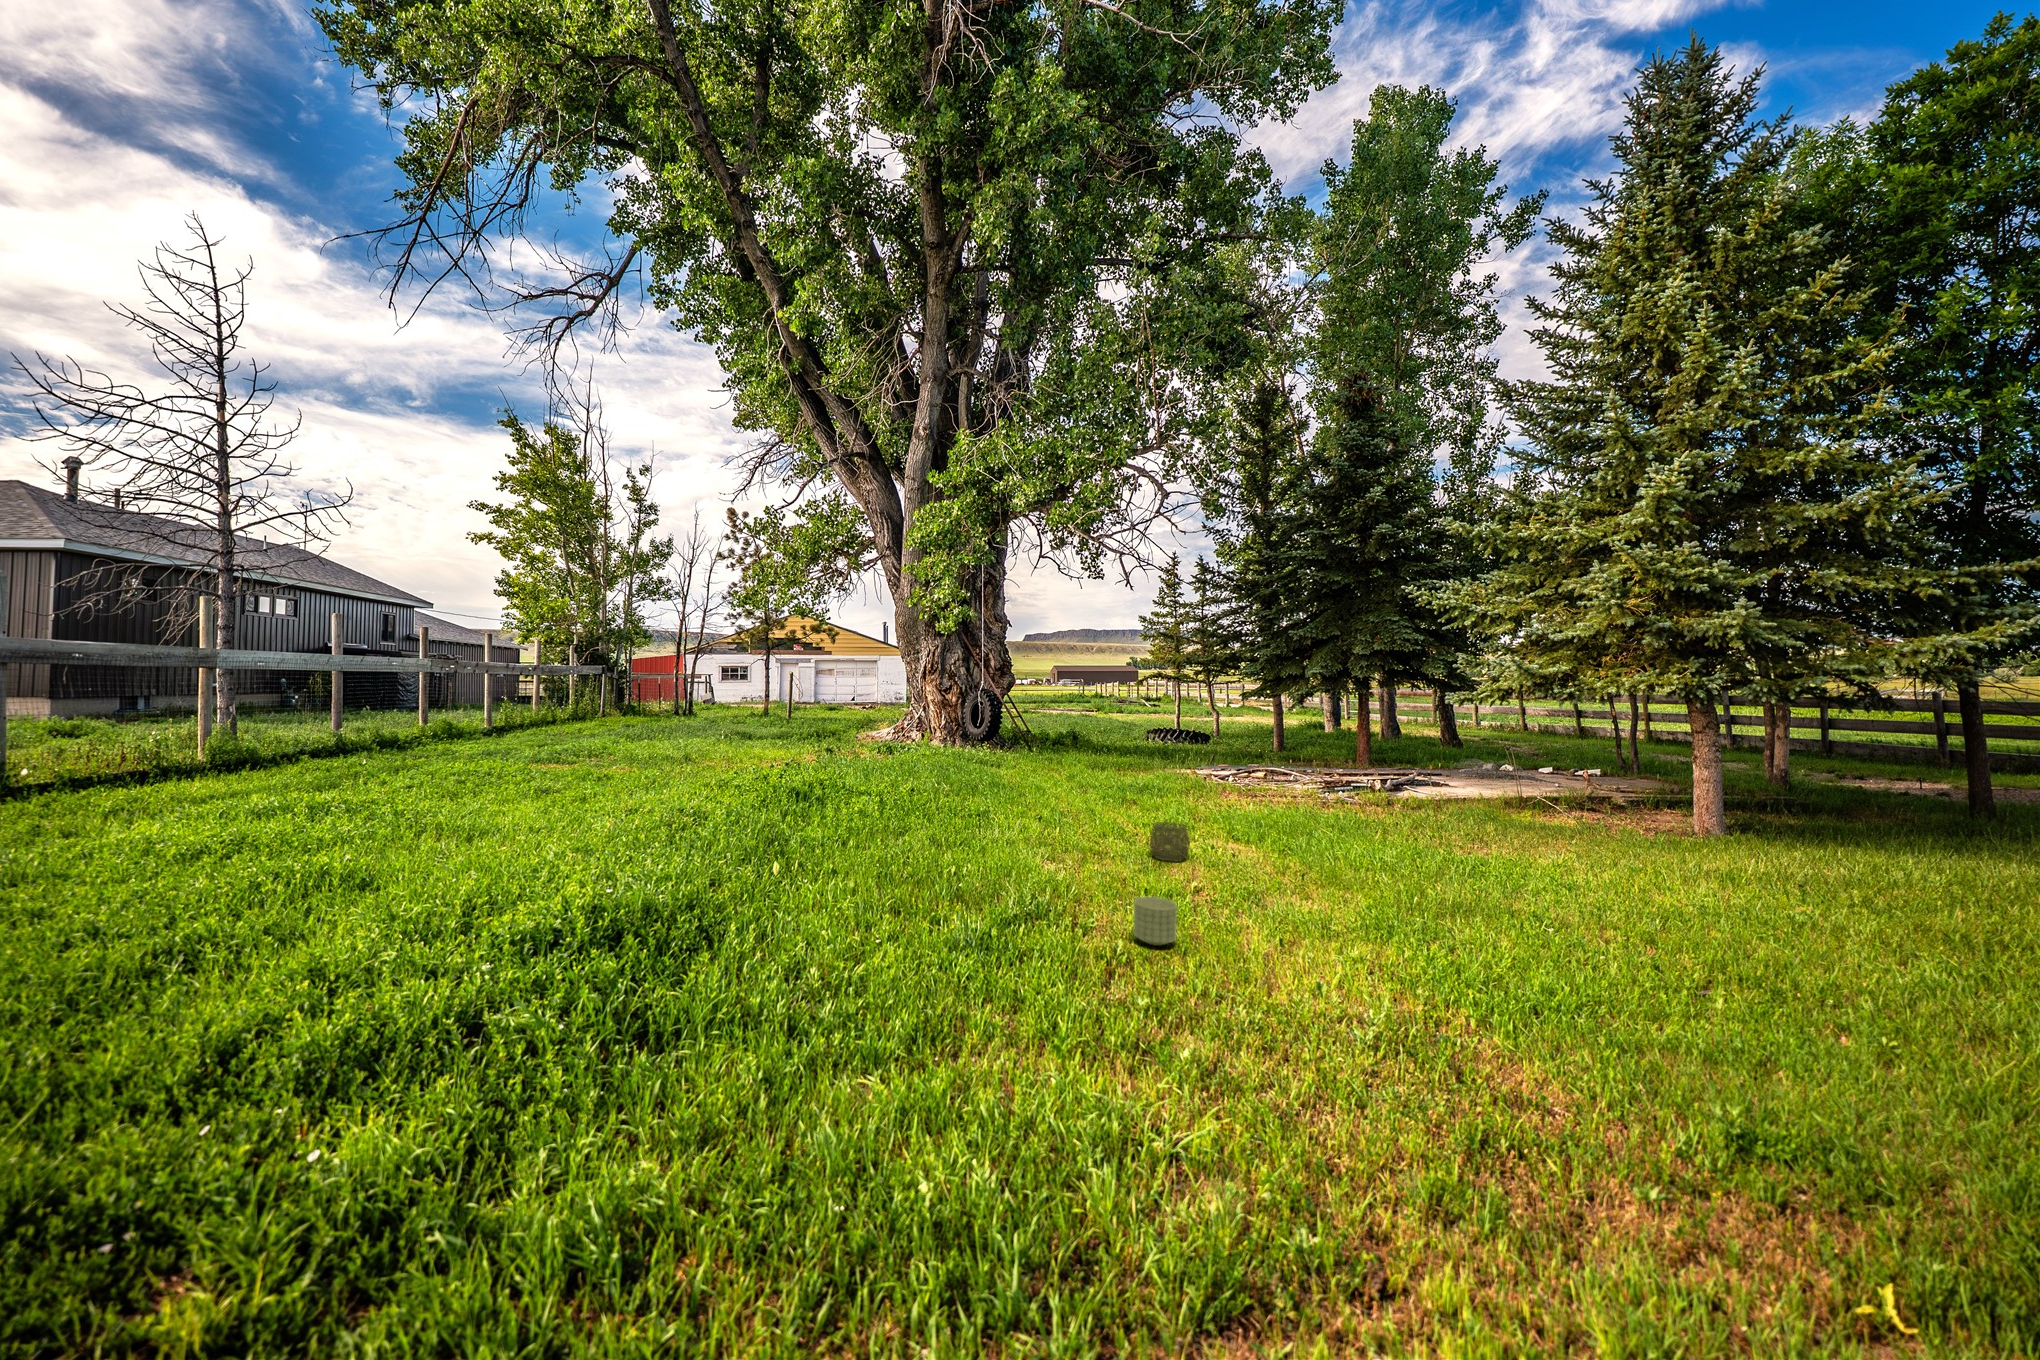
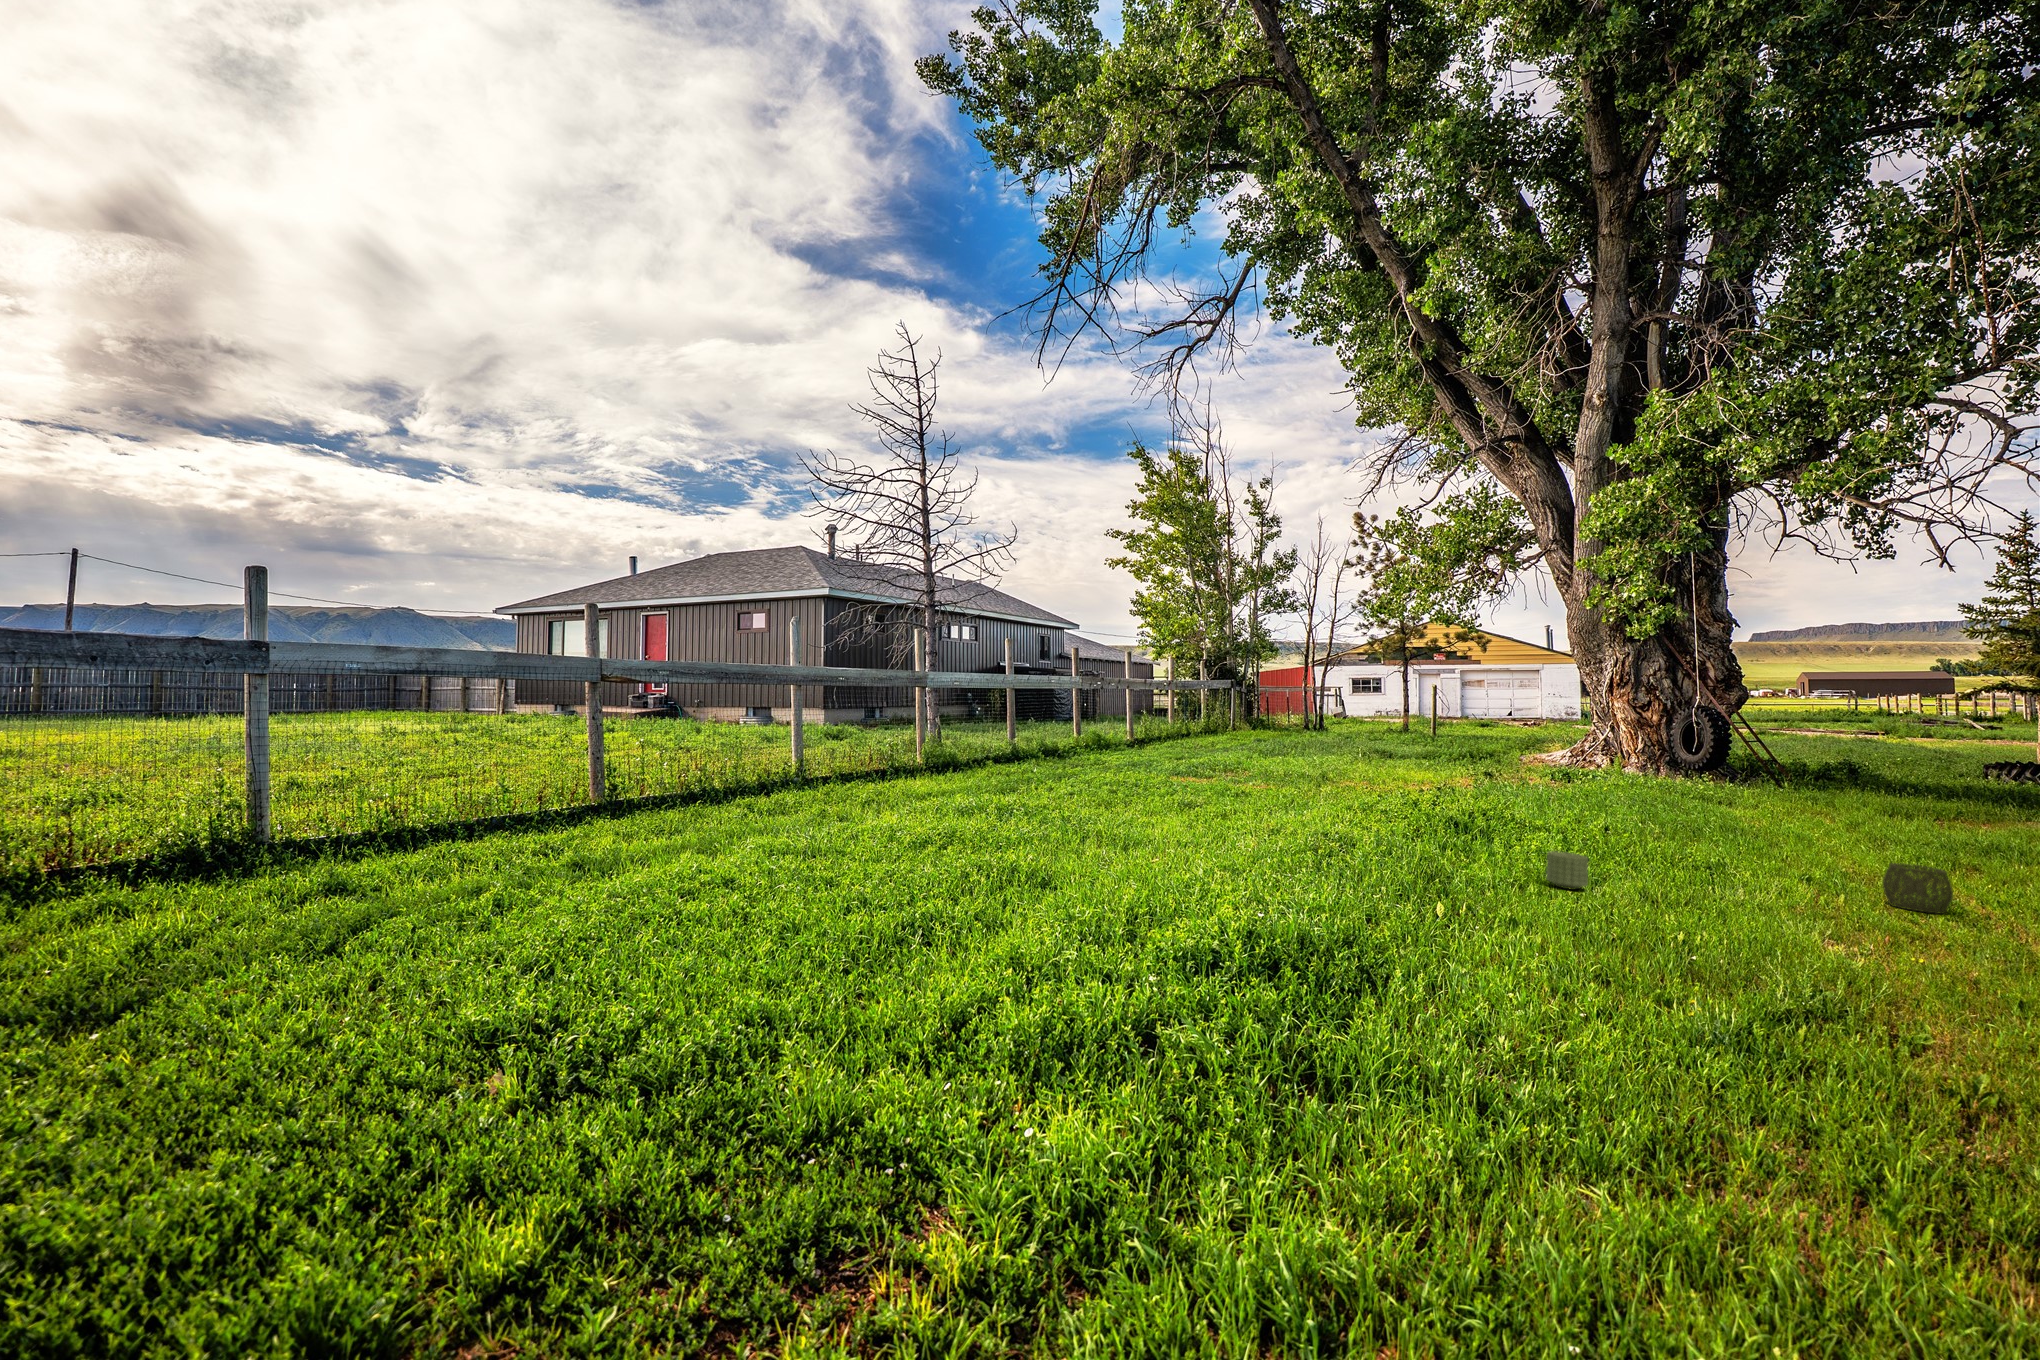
planter: present [1134,897,1177,946] -> present [1546,851,1588,889]

